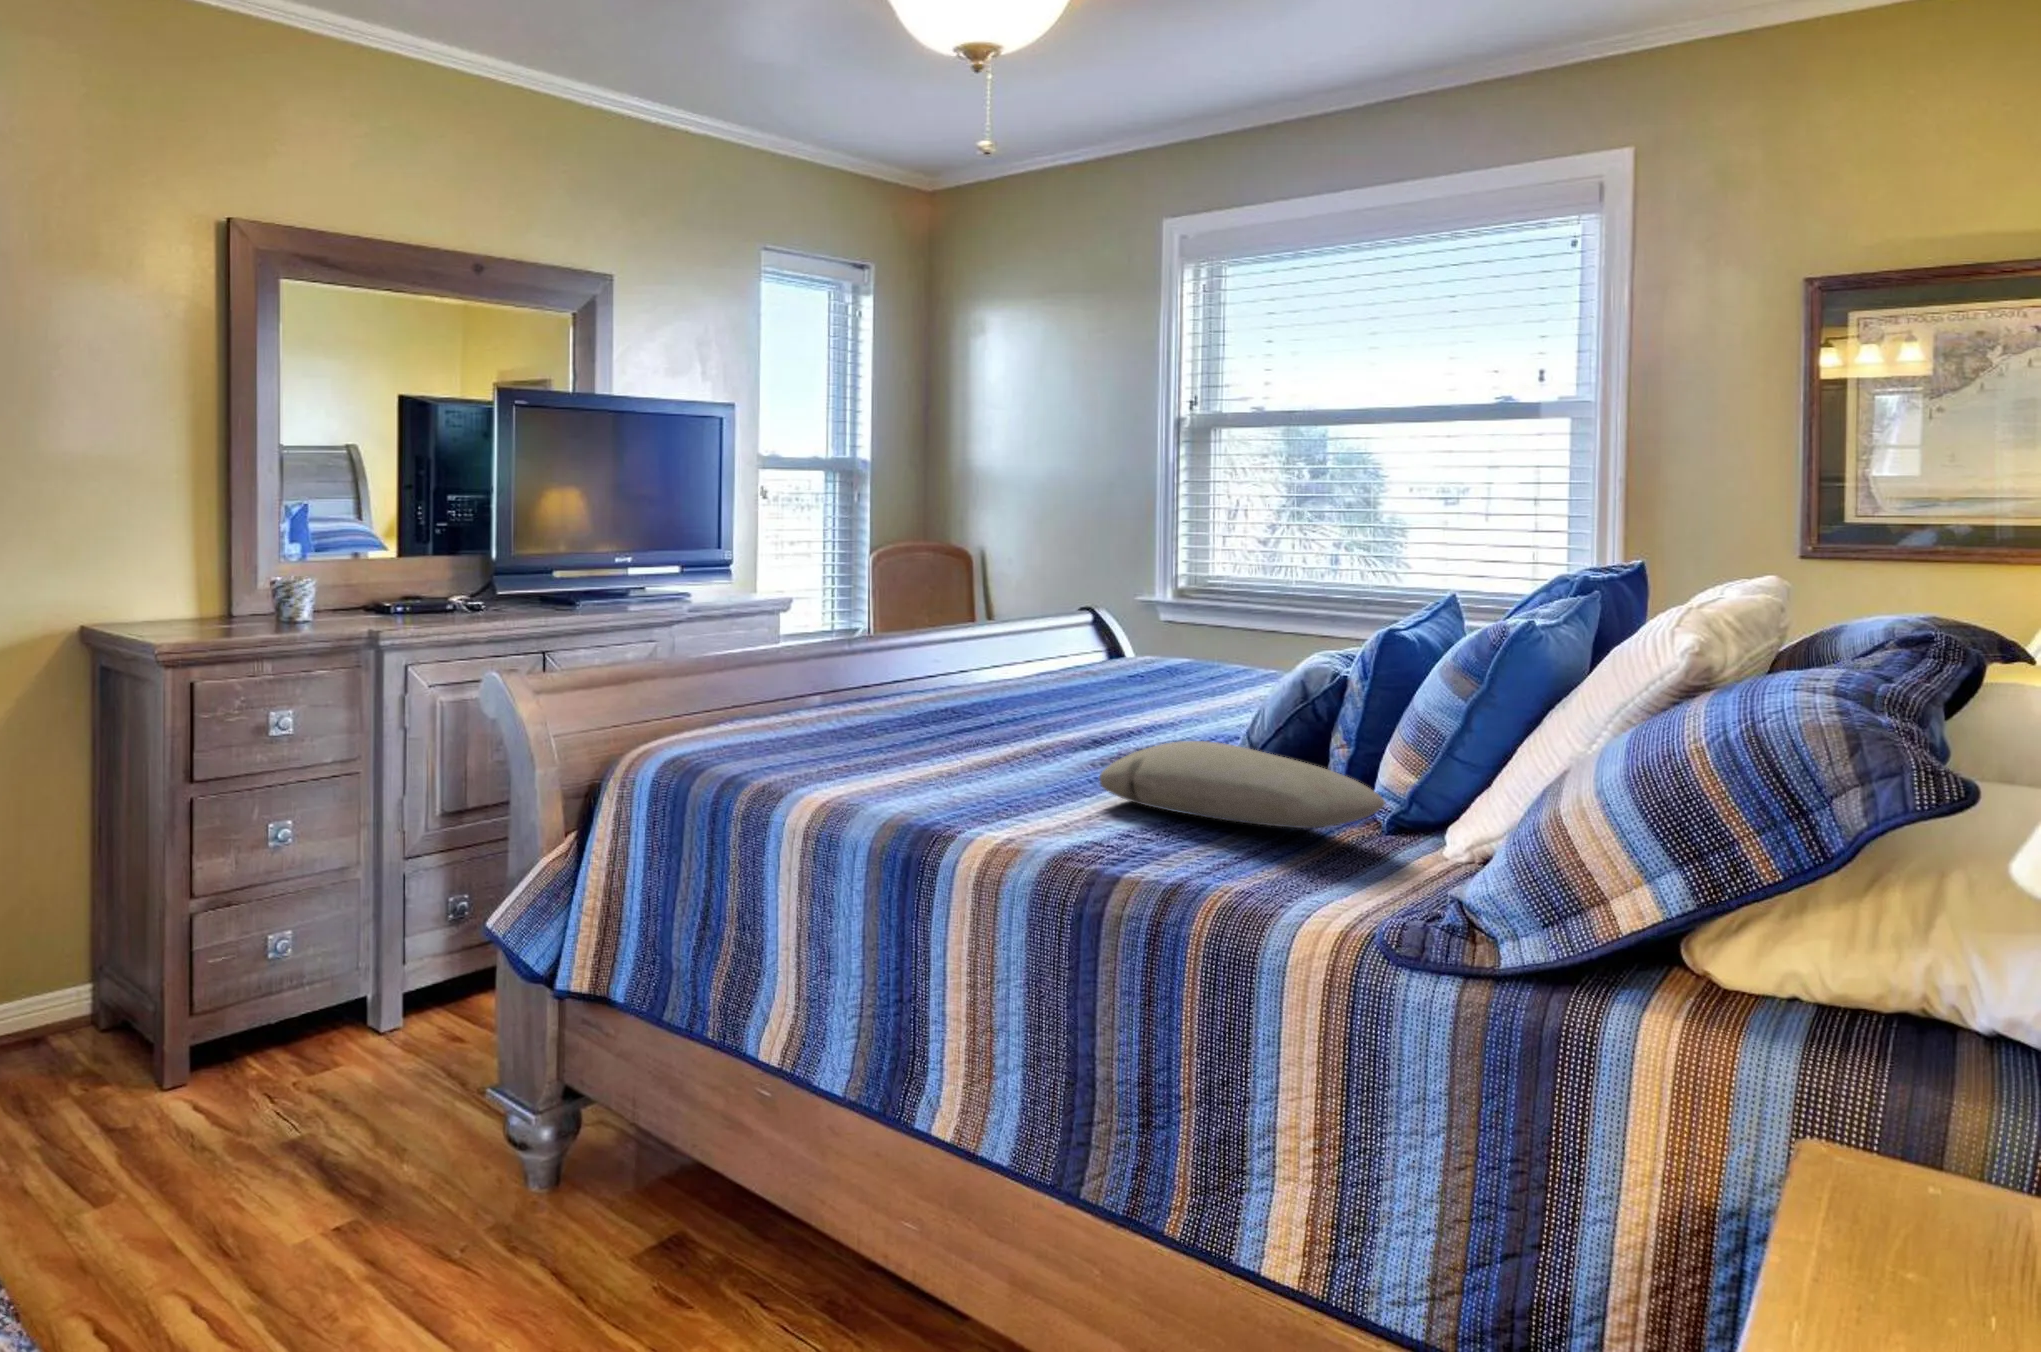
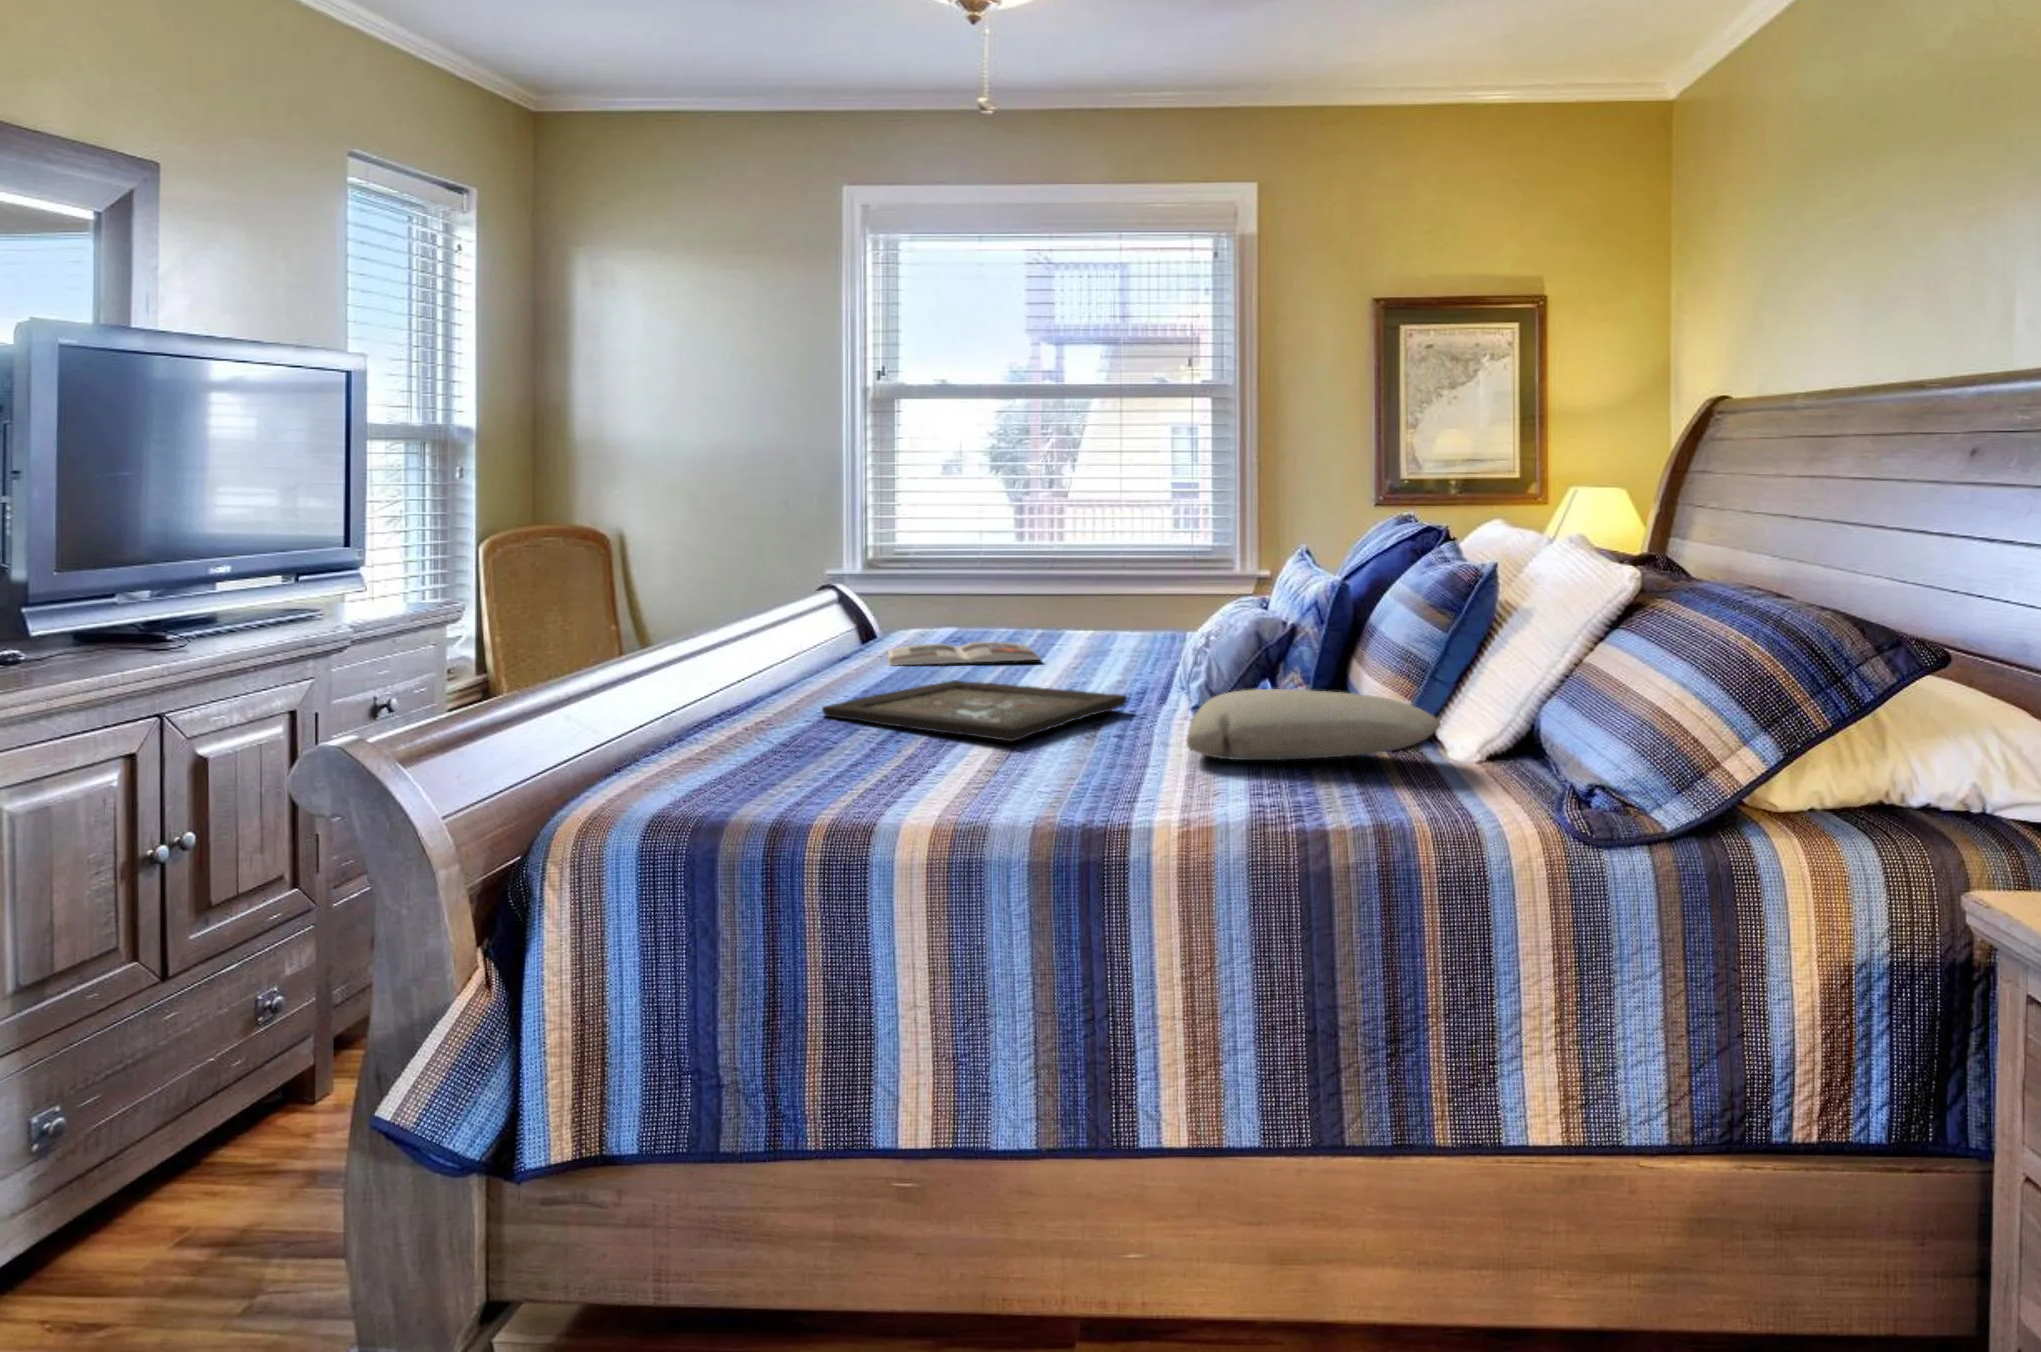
magazine: none [1030,670,1194,697] -> present [888,642,1040,666]
tray: none [888,702,1156,756] -> present [822,680,1127,741]

